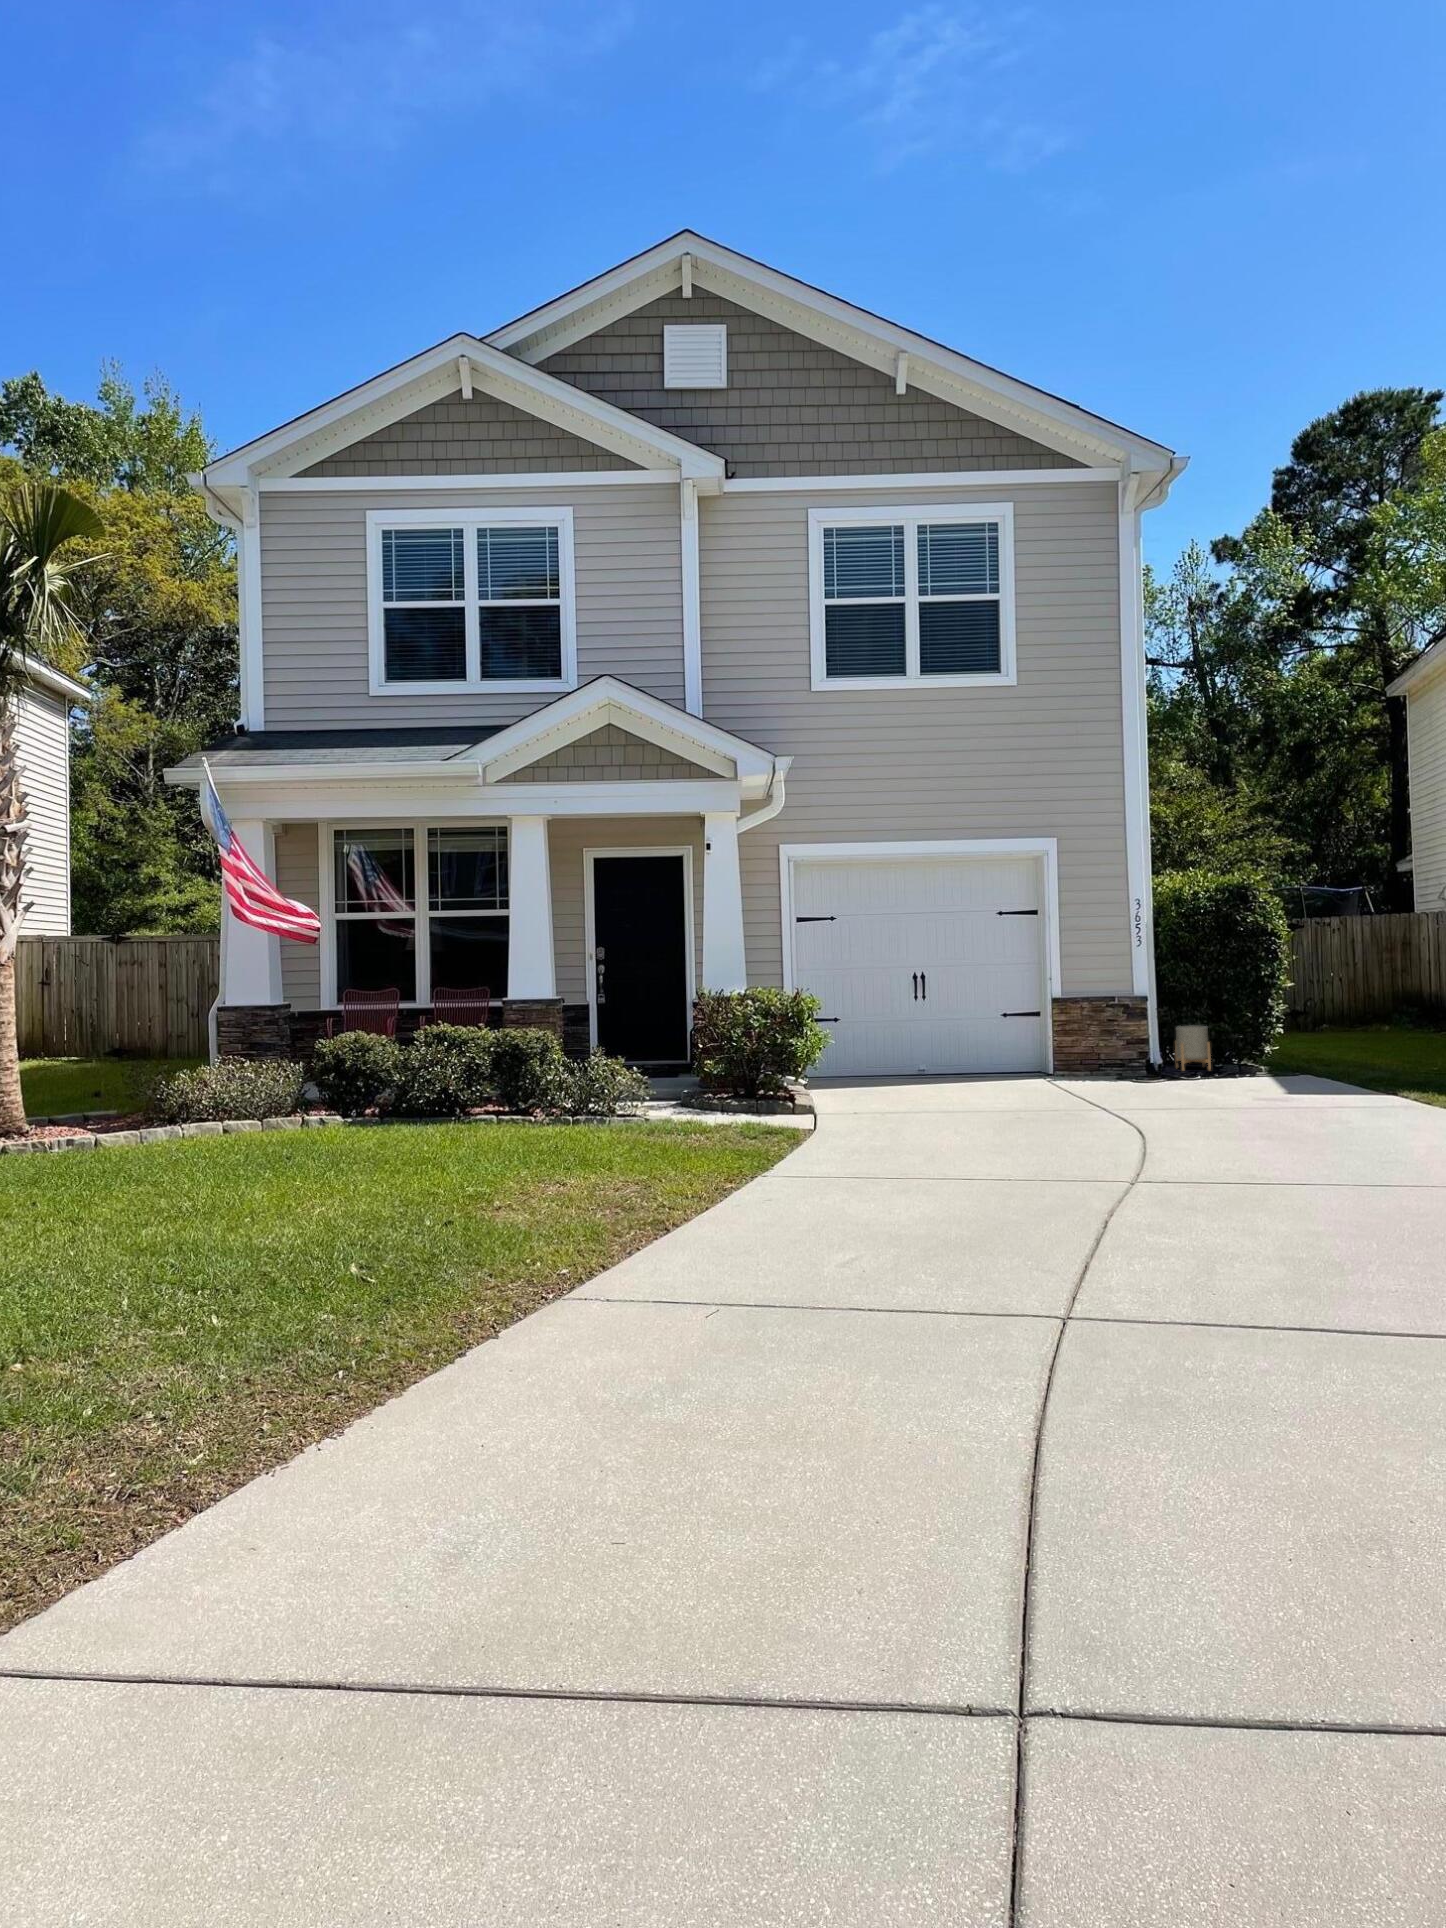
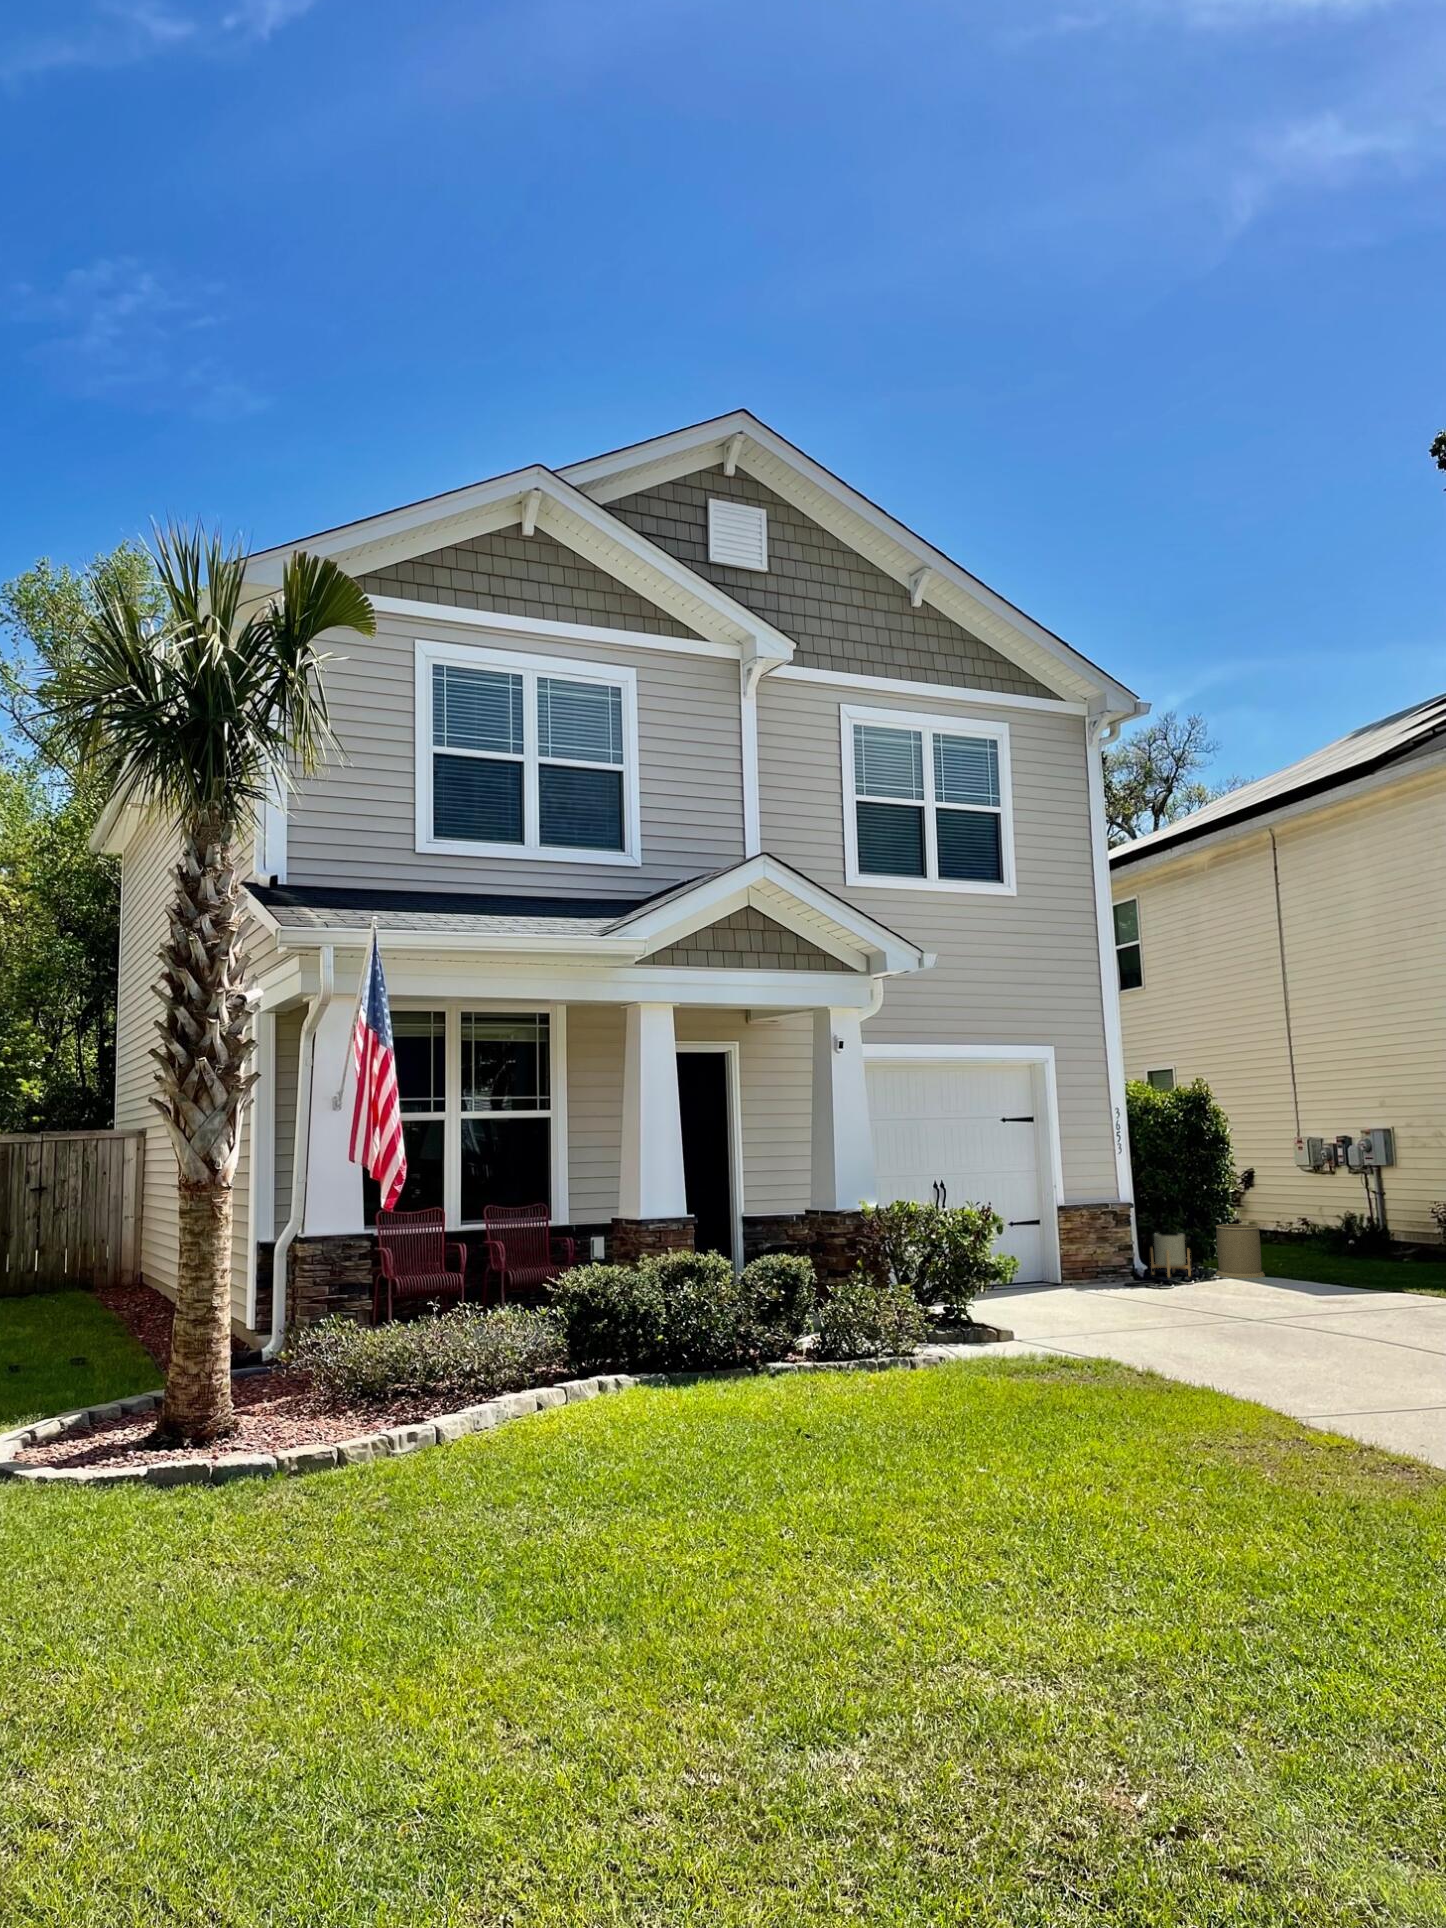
trash can: none [1242,1018,1294,1074] -> present [1216,1224,1265,1278]

